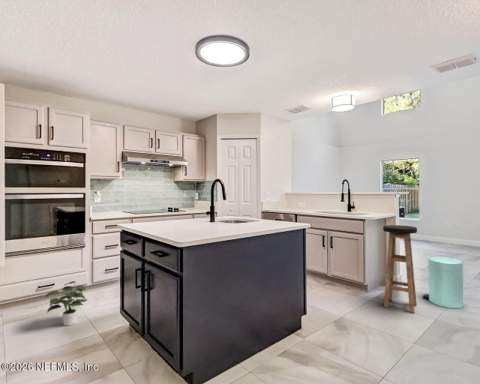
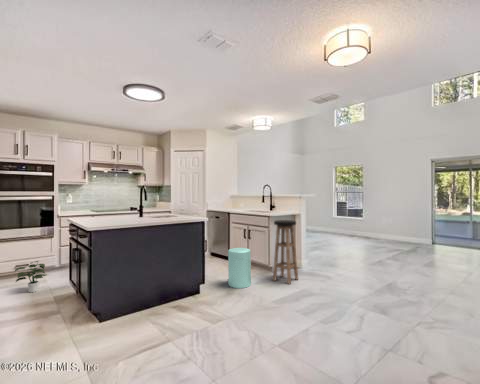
trash can: present [423,257,463,308] -> present [228,248,251,288]

